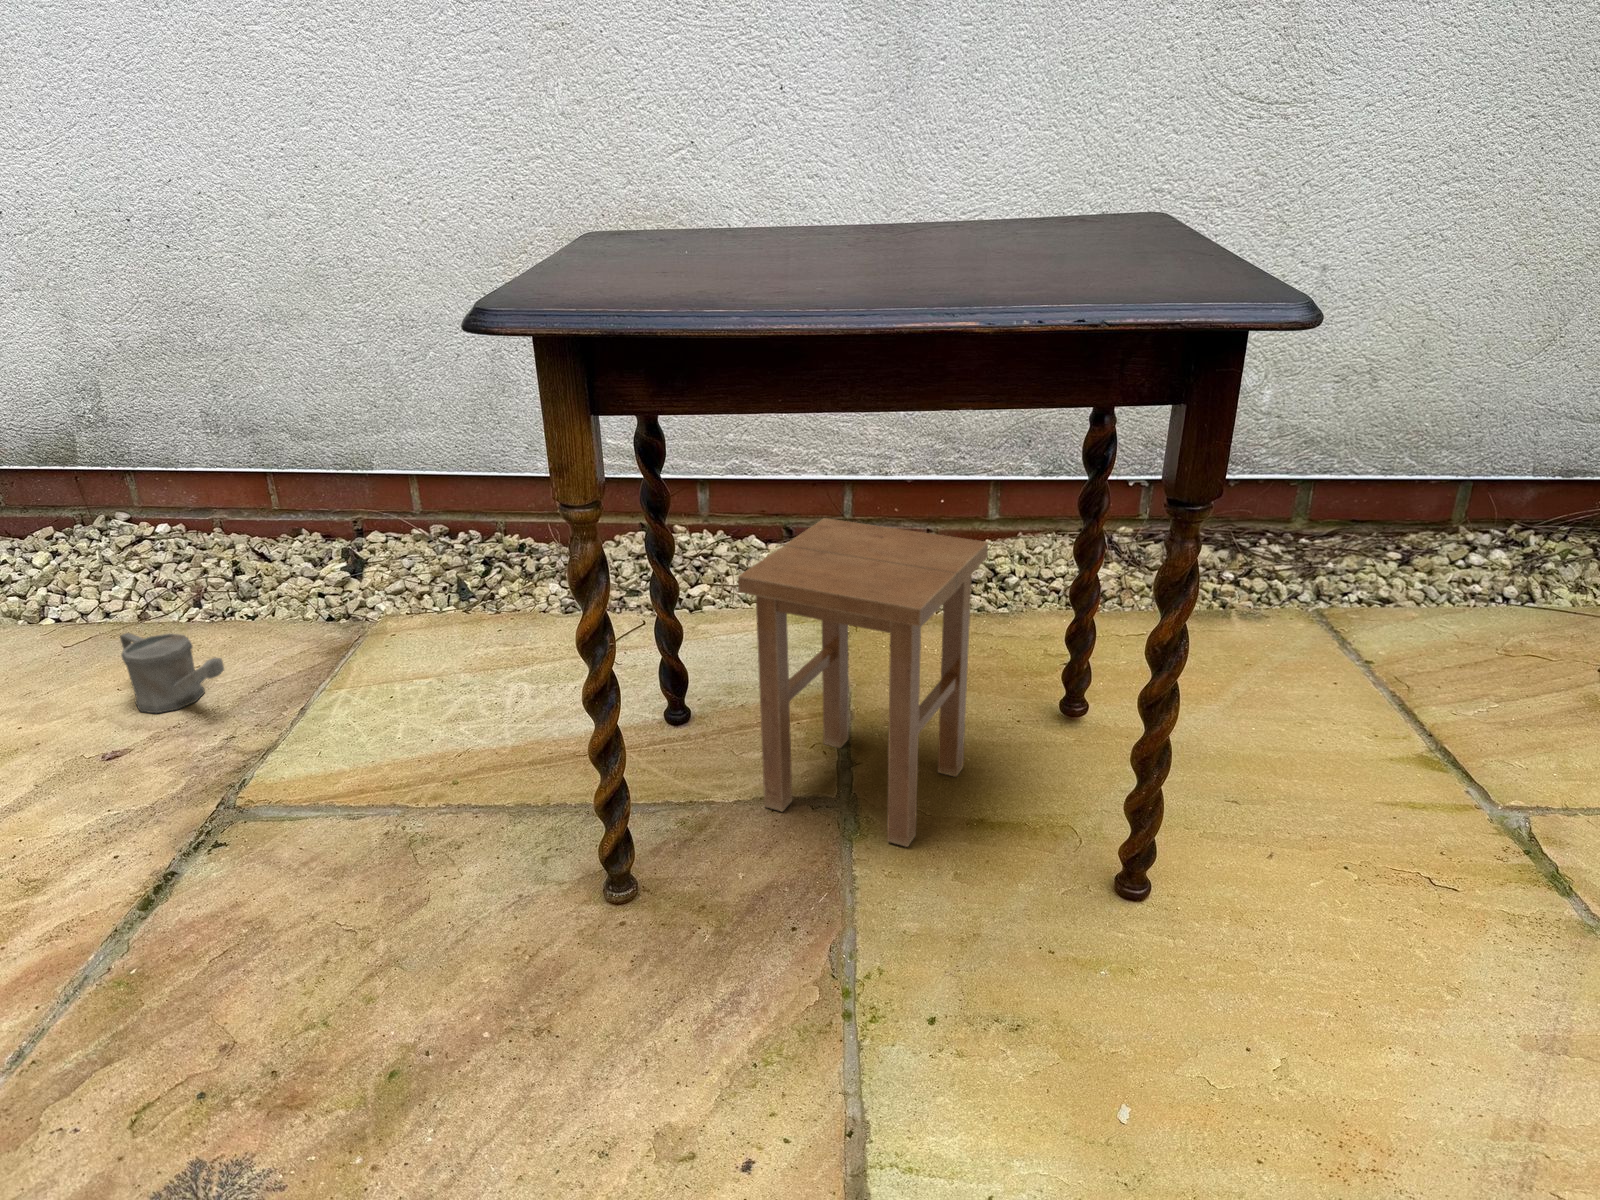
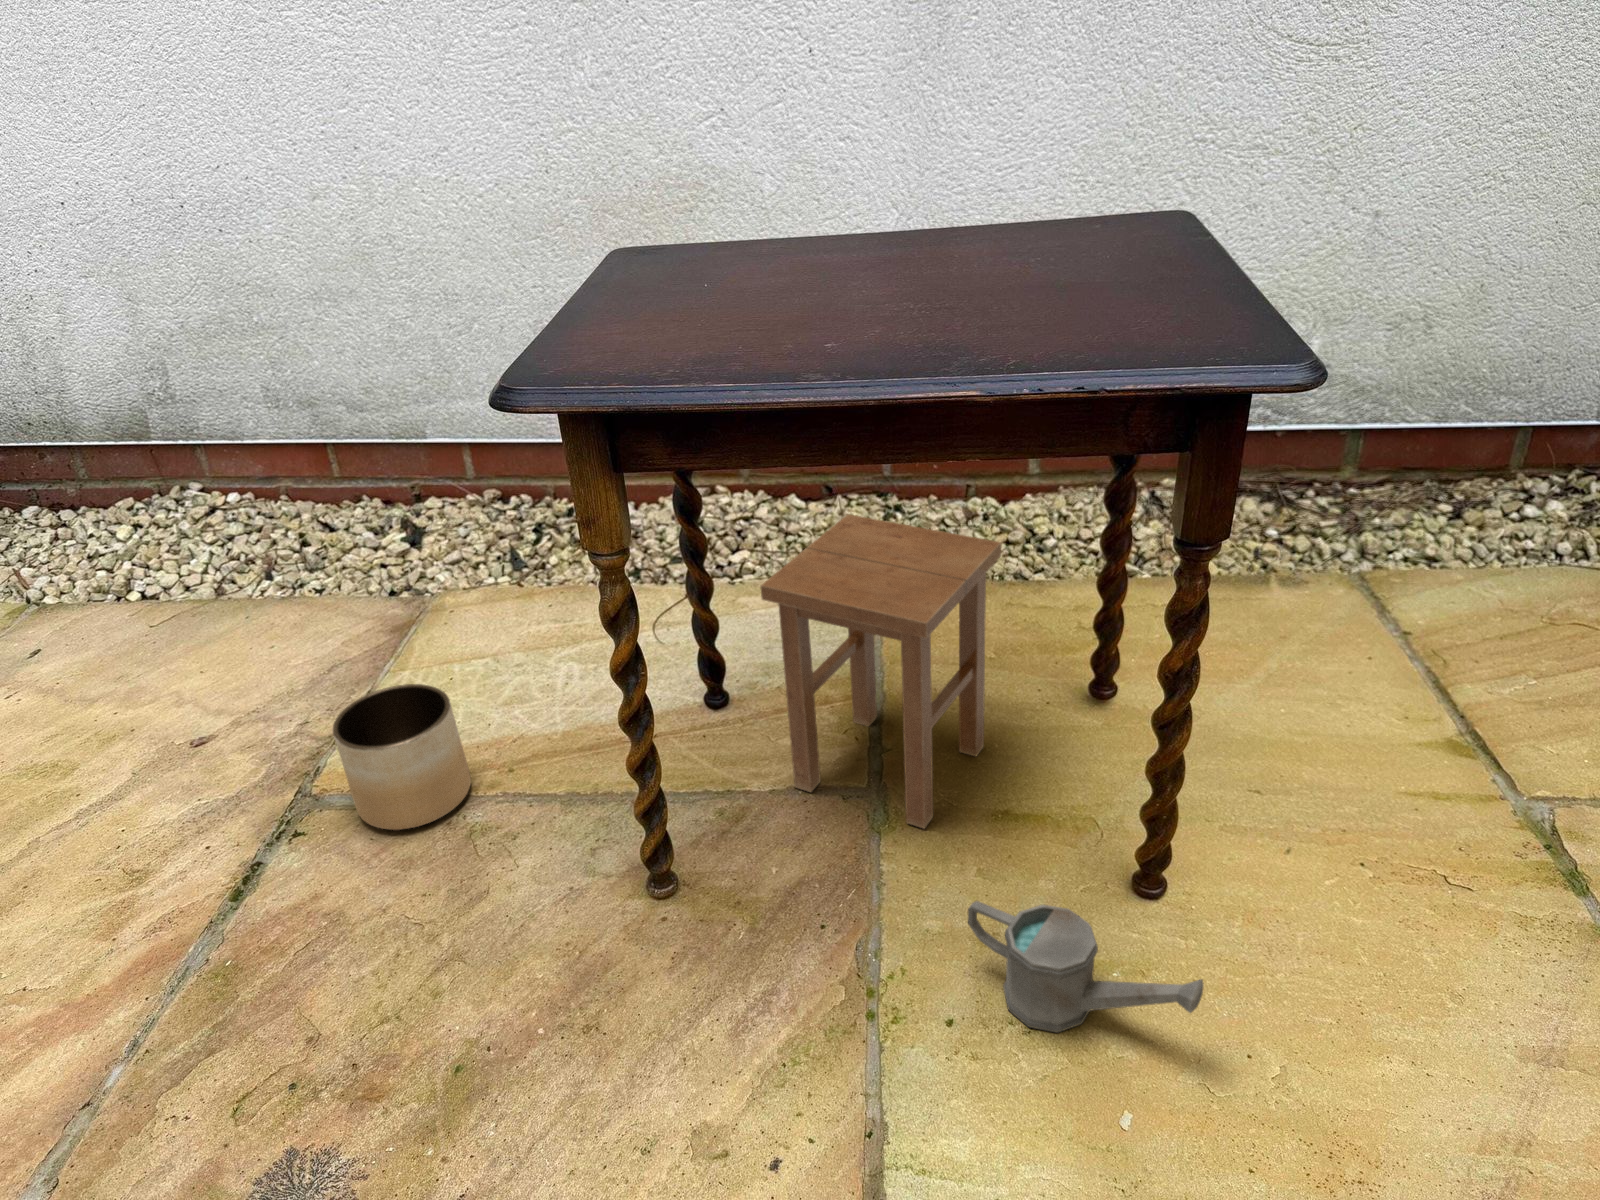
watering can: present [120,633,224,713] -> present [968,901,1204,1033]
planter: none [254,692,407,850] -> present [332,684,471,830]

